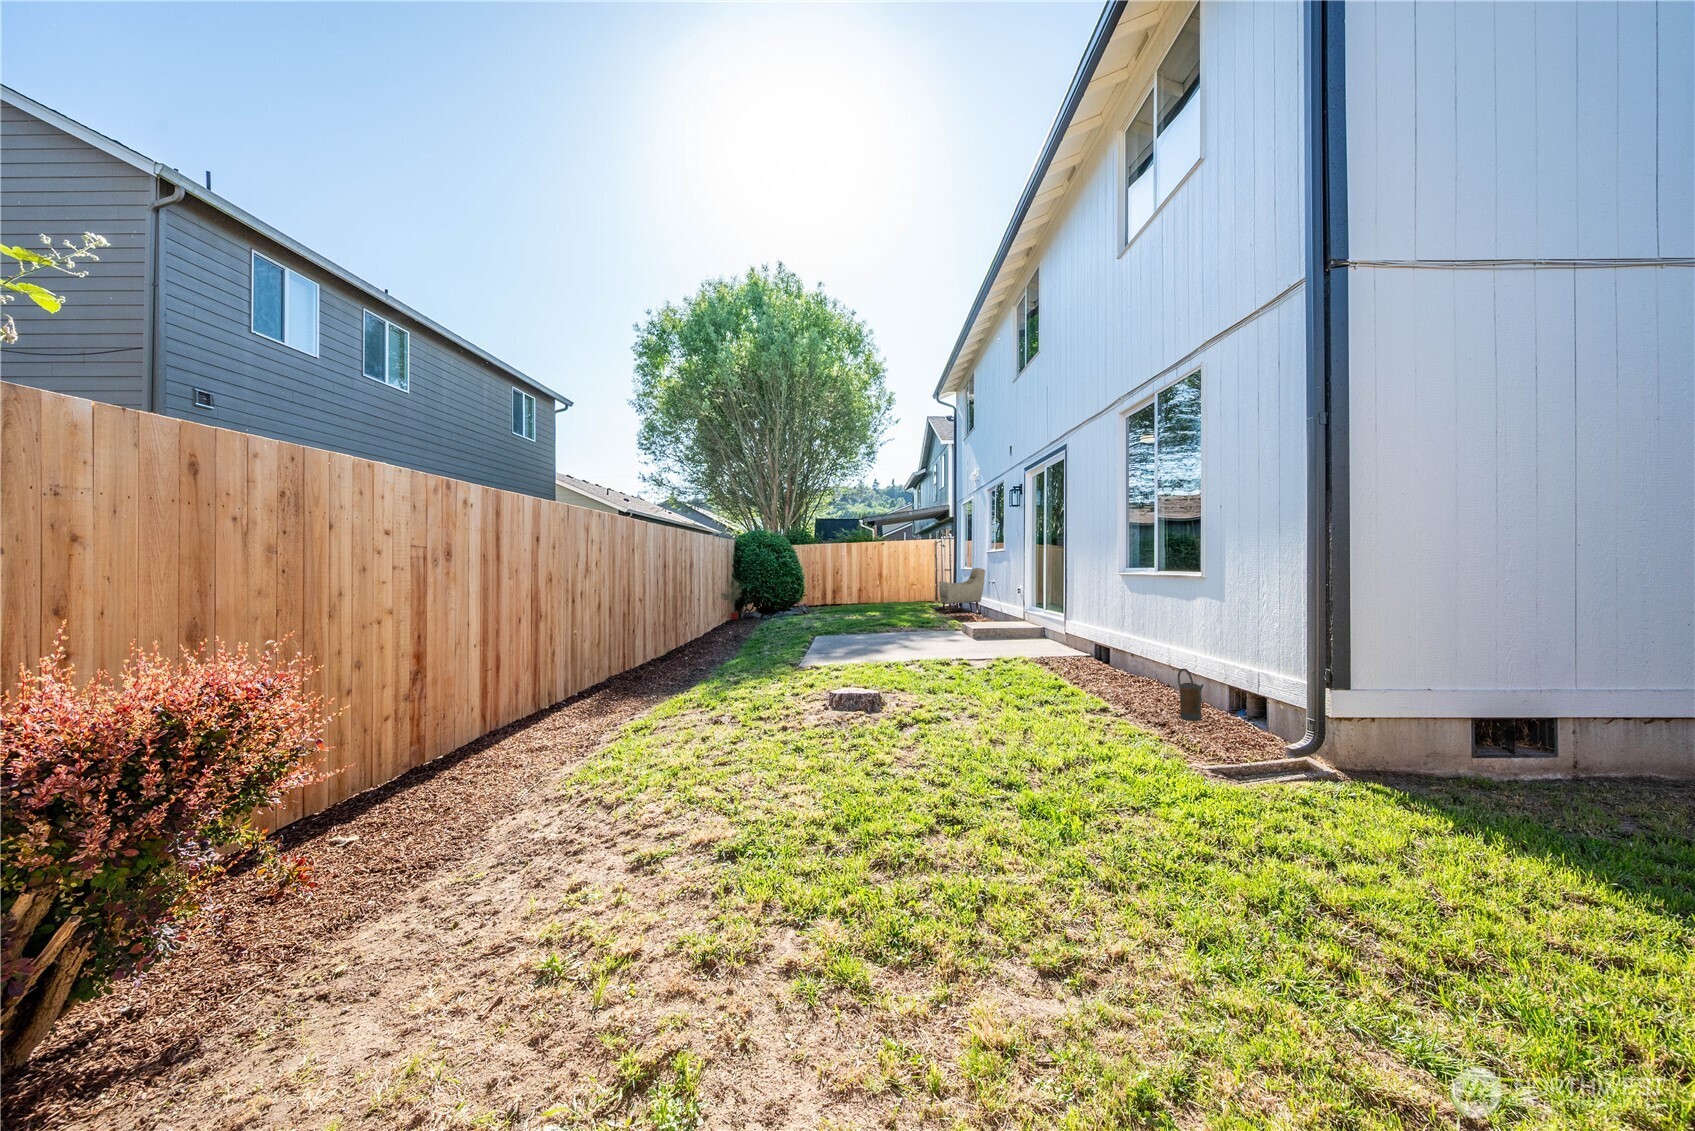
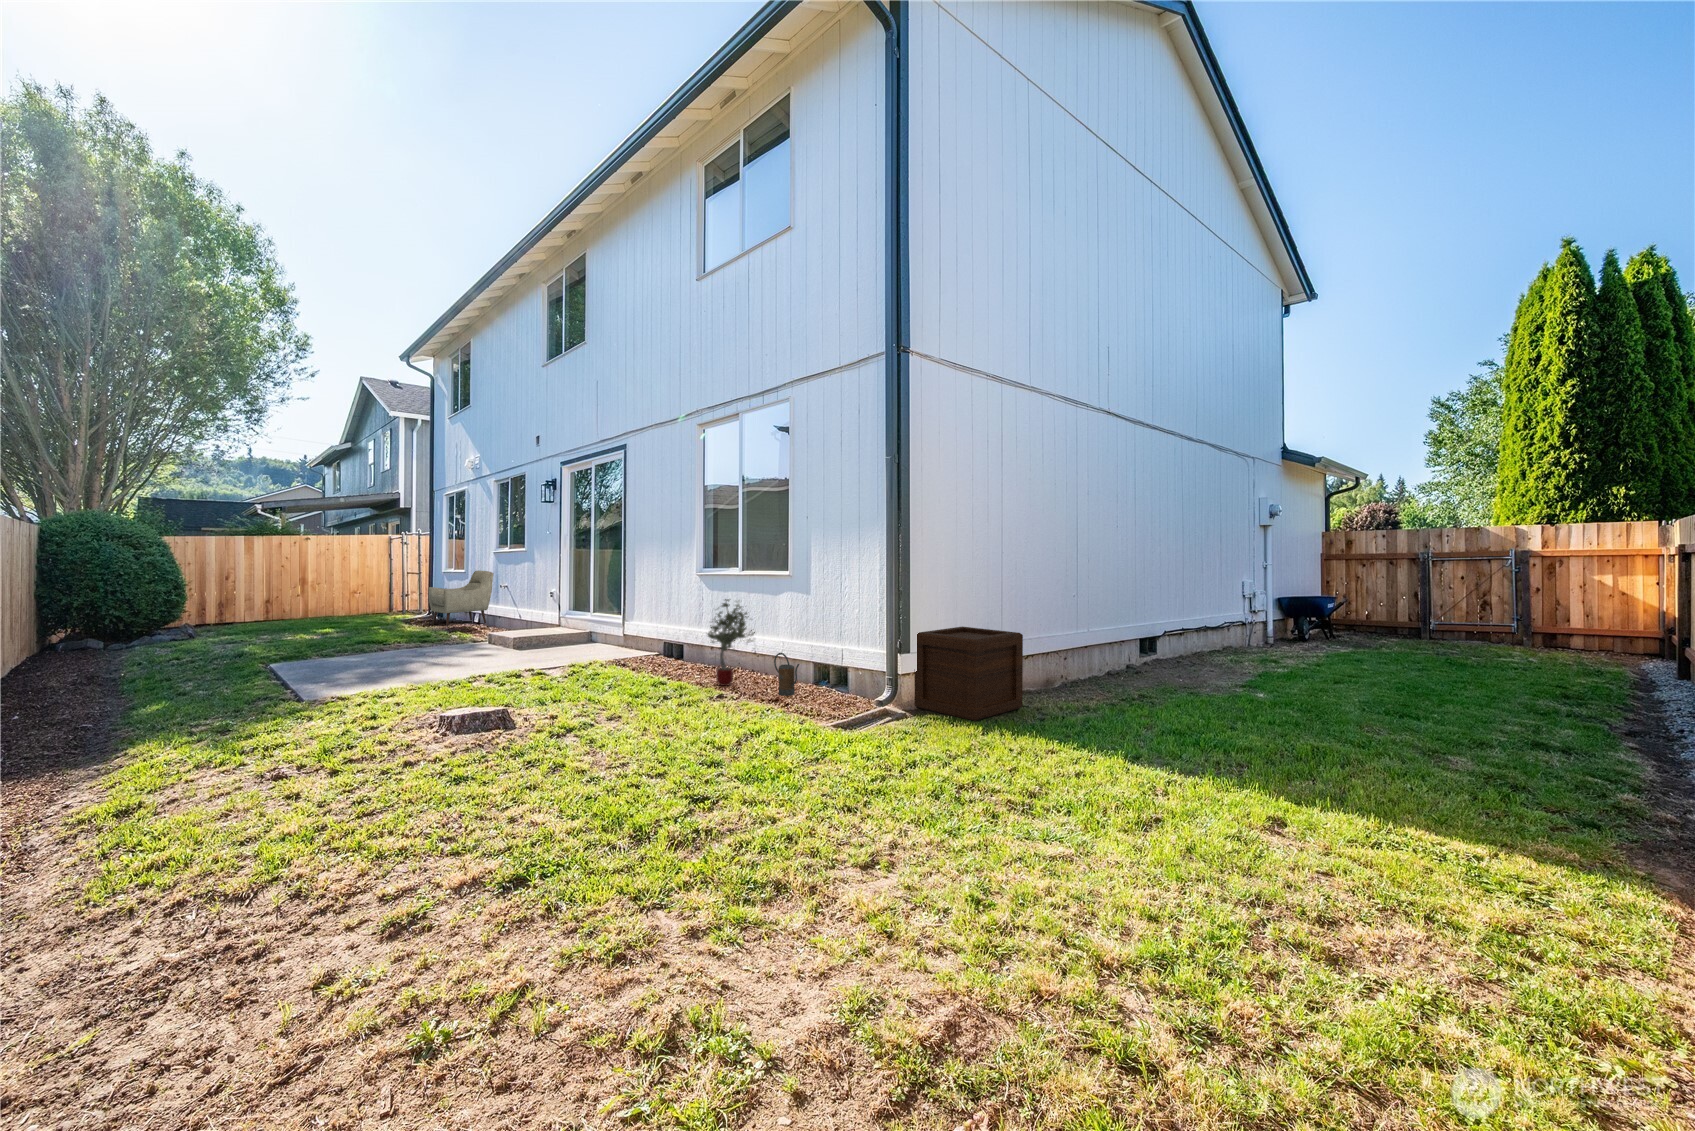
potted tree: present [722,579,741,620] -> present [708,599,755,686]
wooden crate: none [1364,659,1596,810] -> present [915,627,1023,721]

